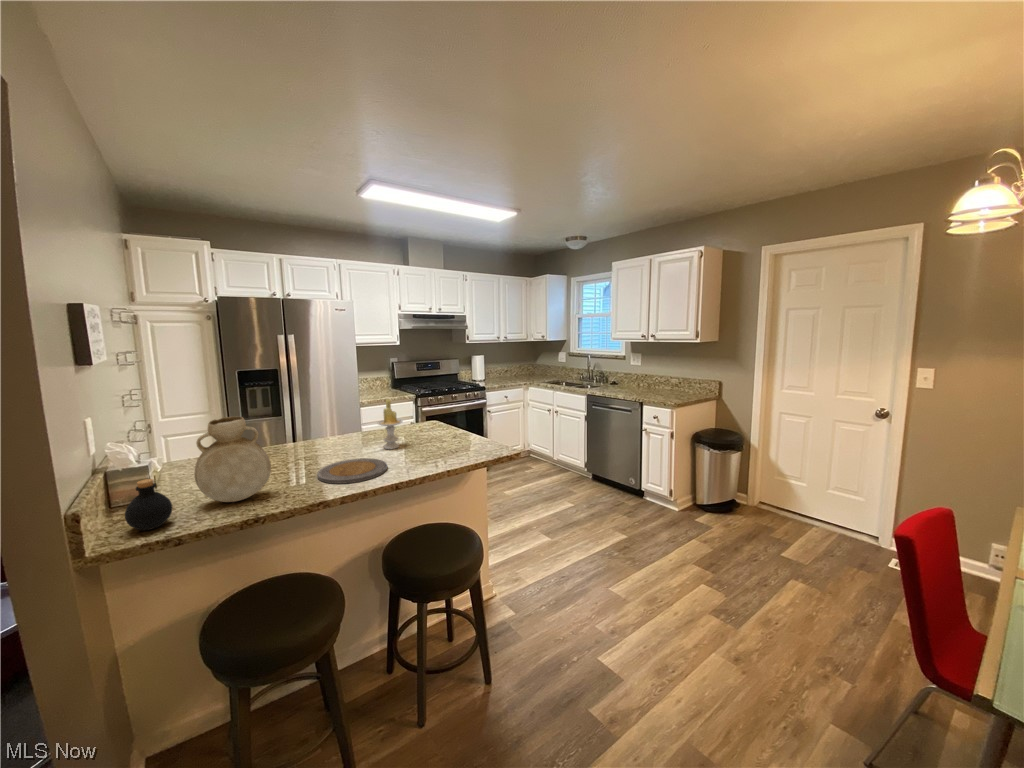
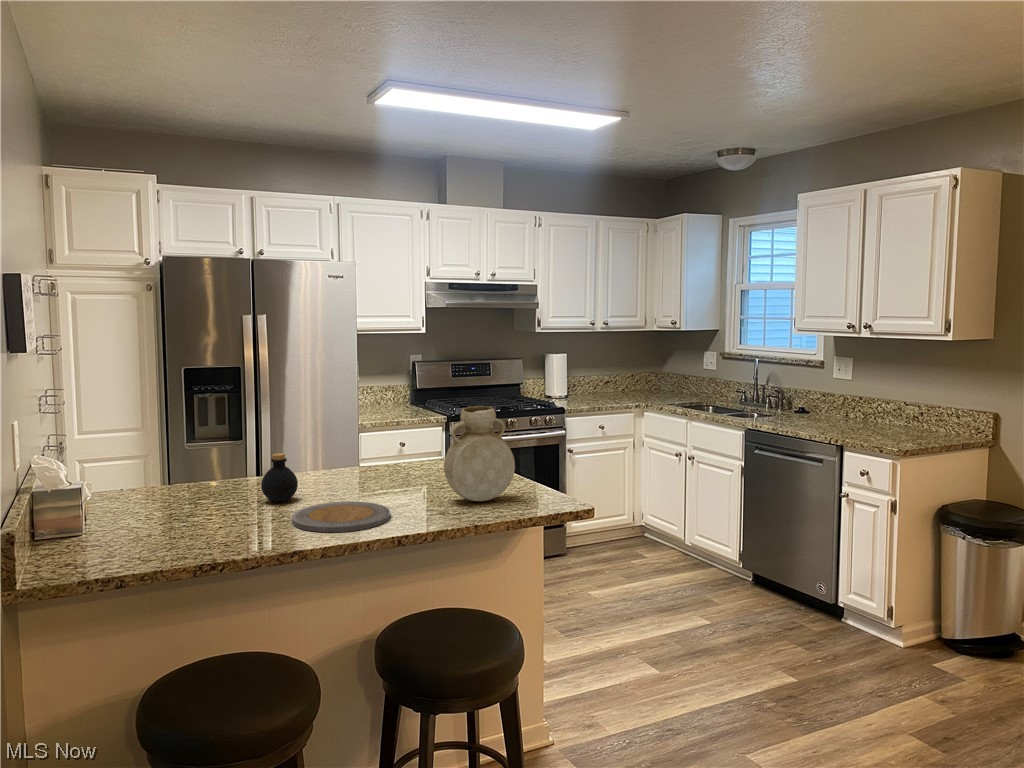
candle: present [377,399,403,449] -> none [380,416,418,493]
vase: present [194,416,271,502] -> present [444,406,515,501]
bottle: present [125,479,172,530] -> present [261,453,298,502]

